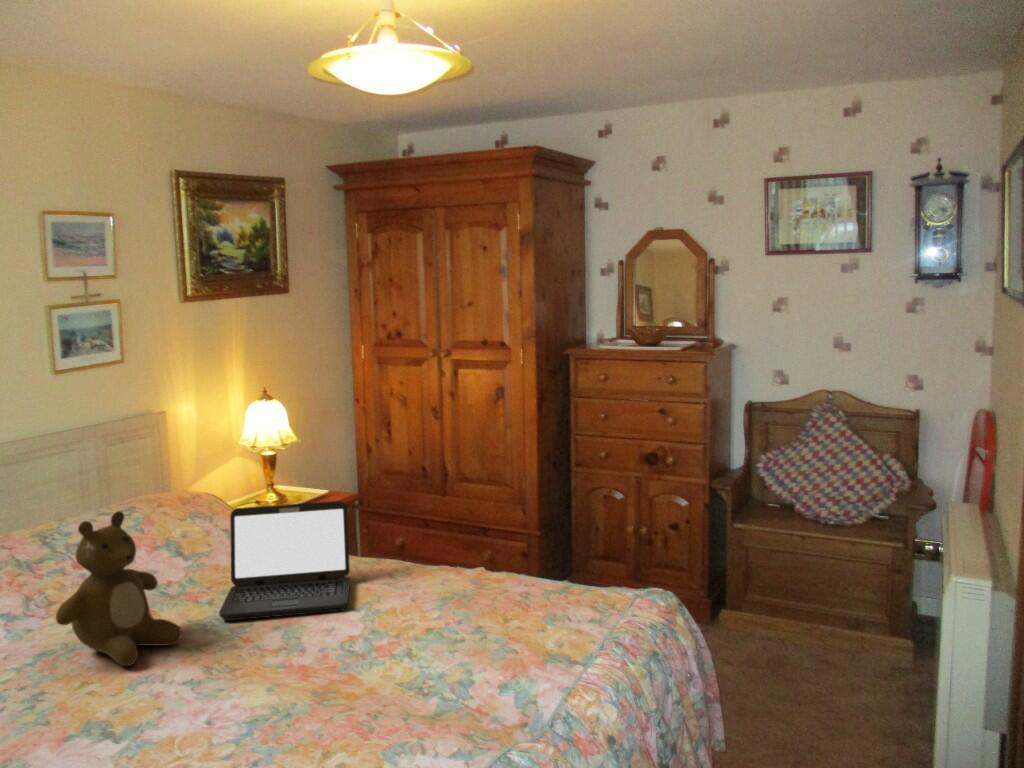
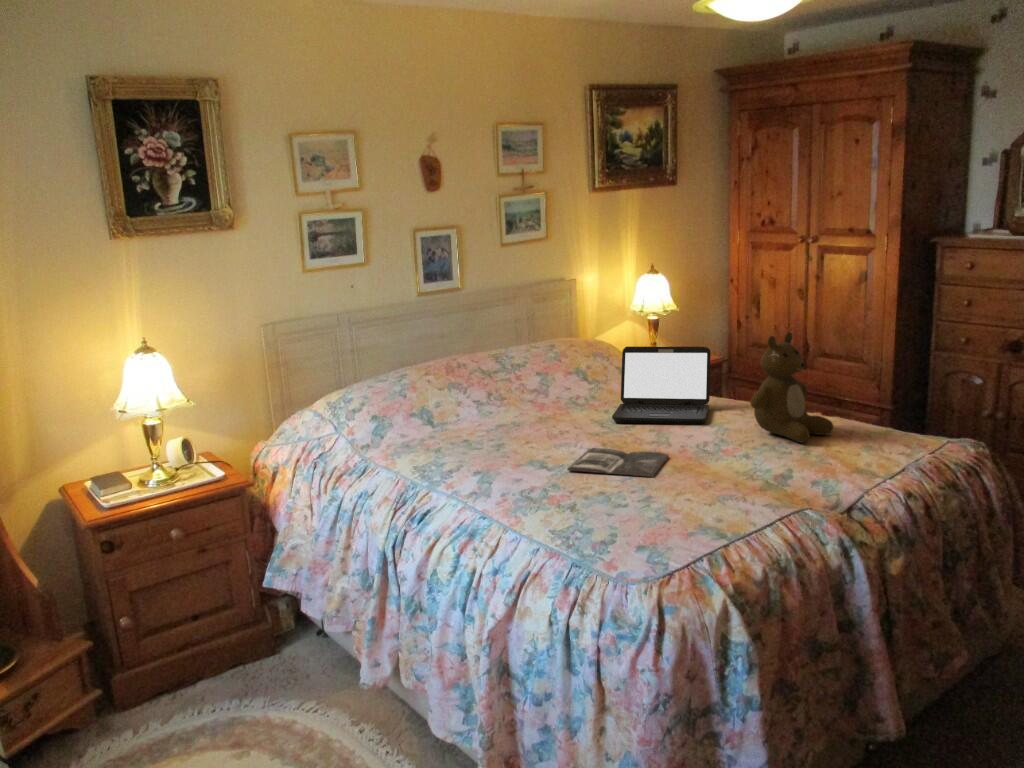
teddy bear: present [56,511,182,666] -> present [751,332,833,442]
magazine: none [146,679,304,741] -> present [567,448,669,477]

